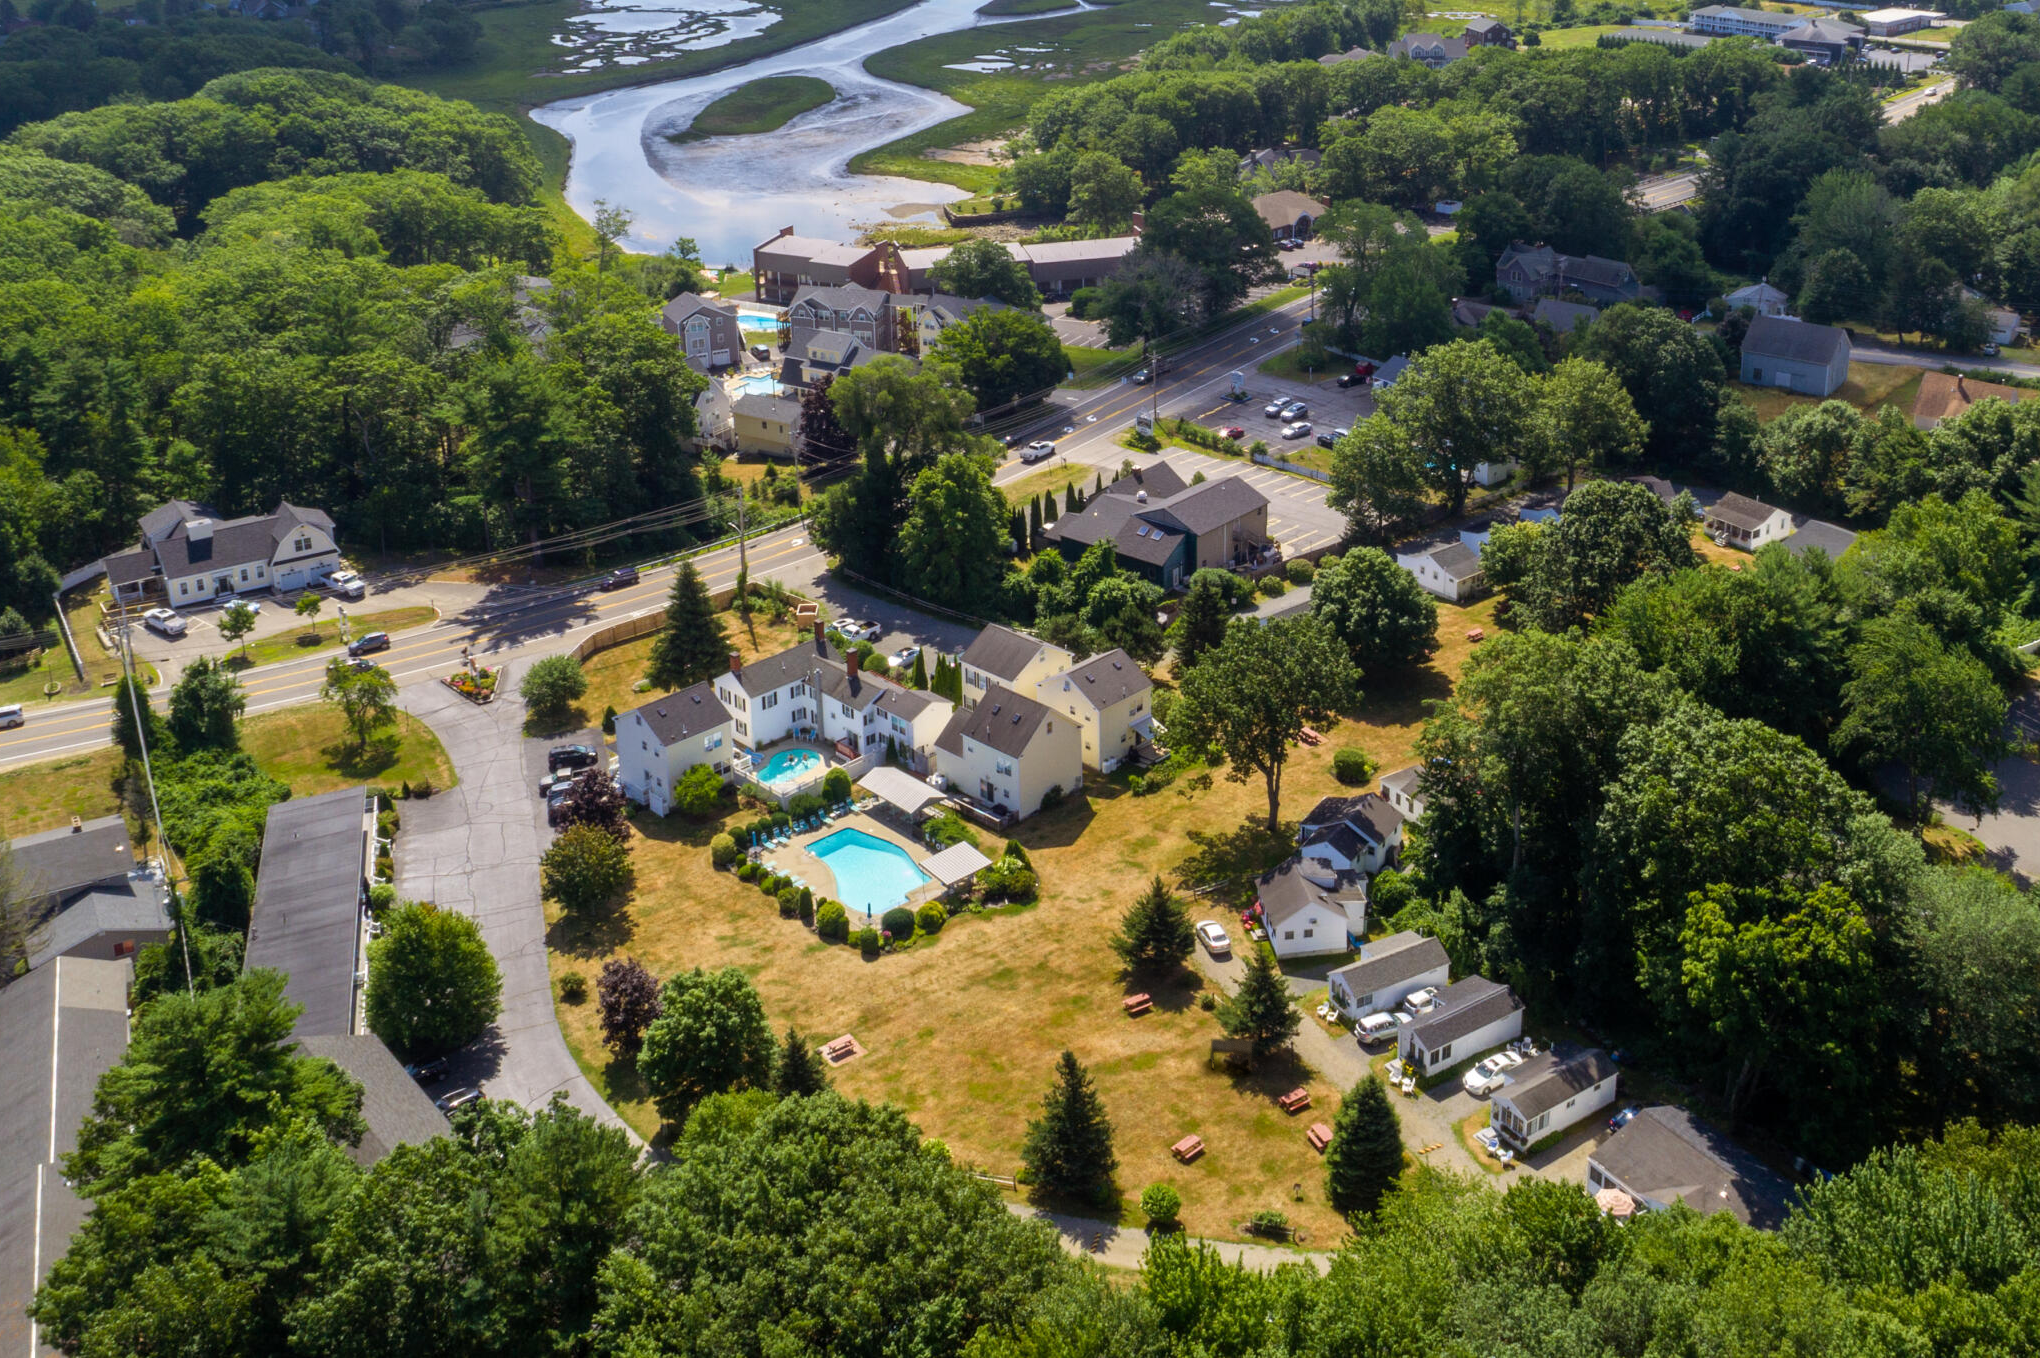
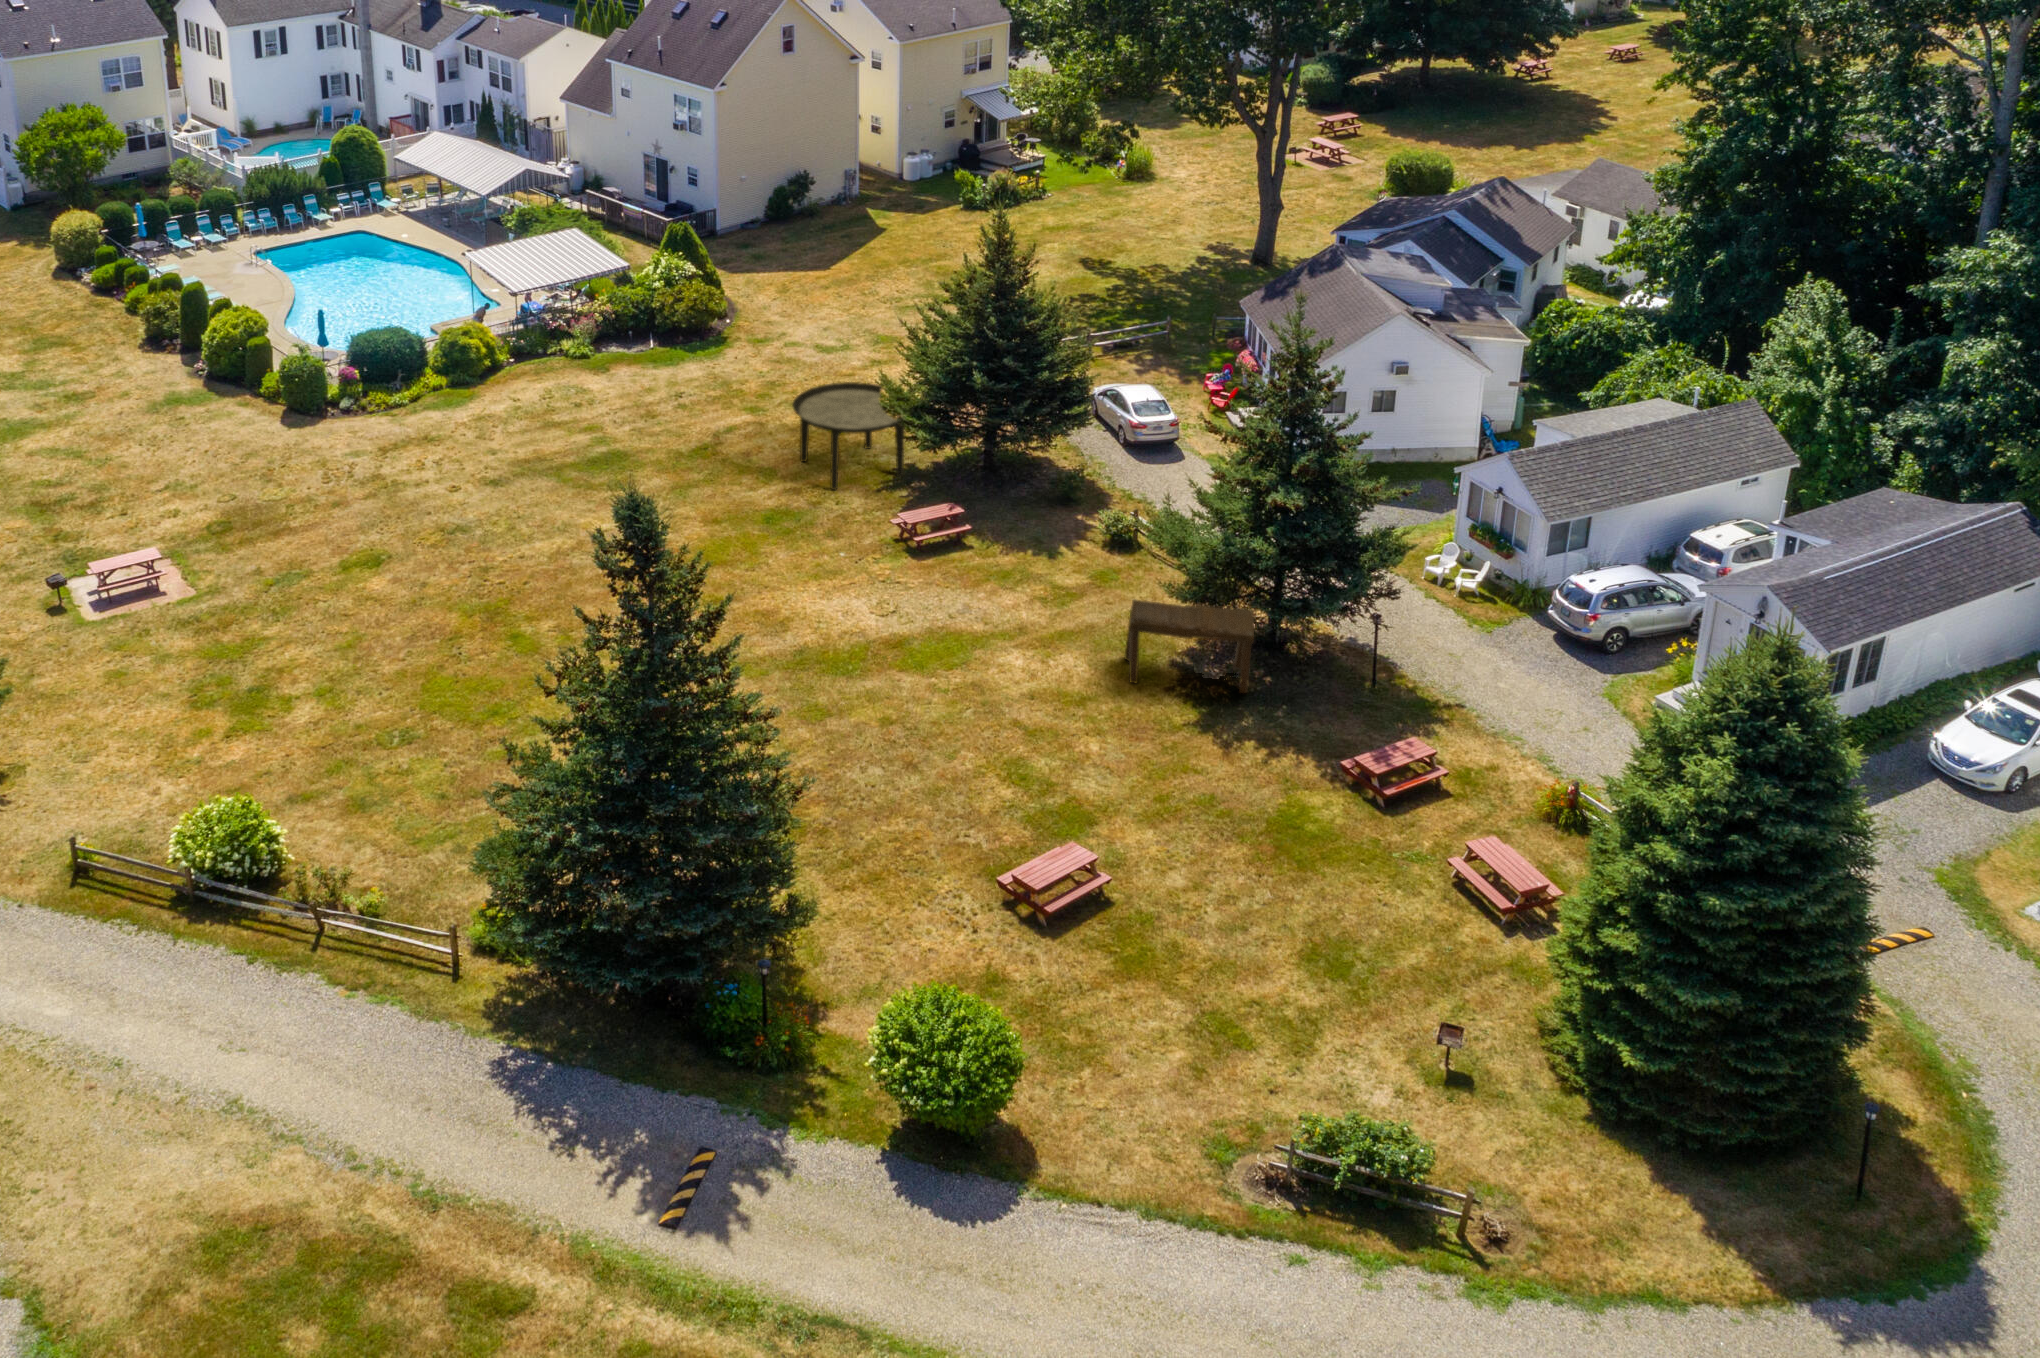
round table: none [1081,936,1128,986] -> present [792,382,905,490]

